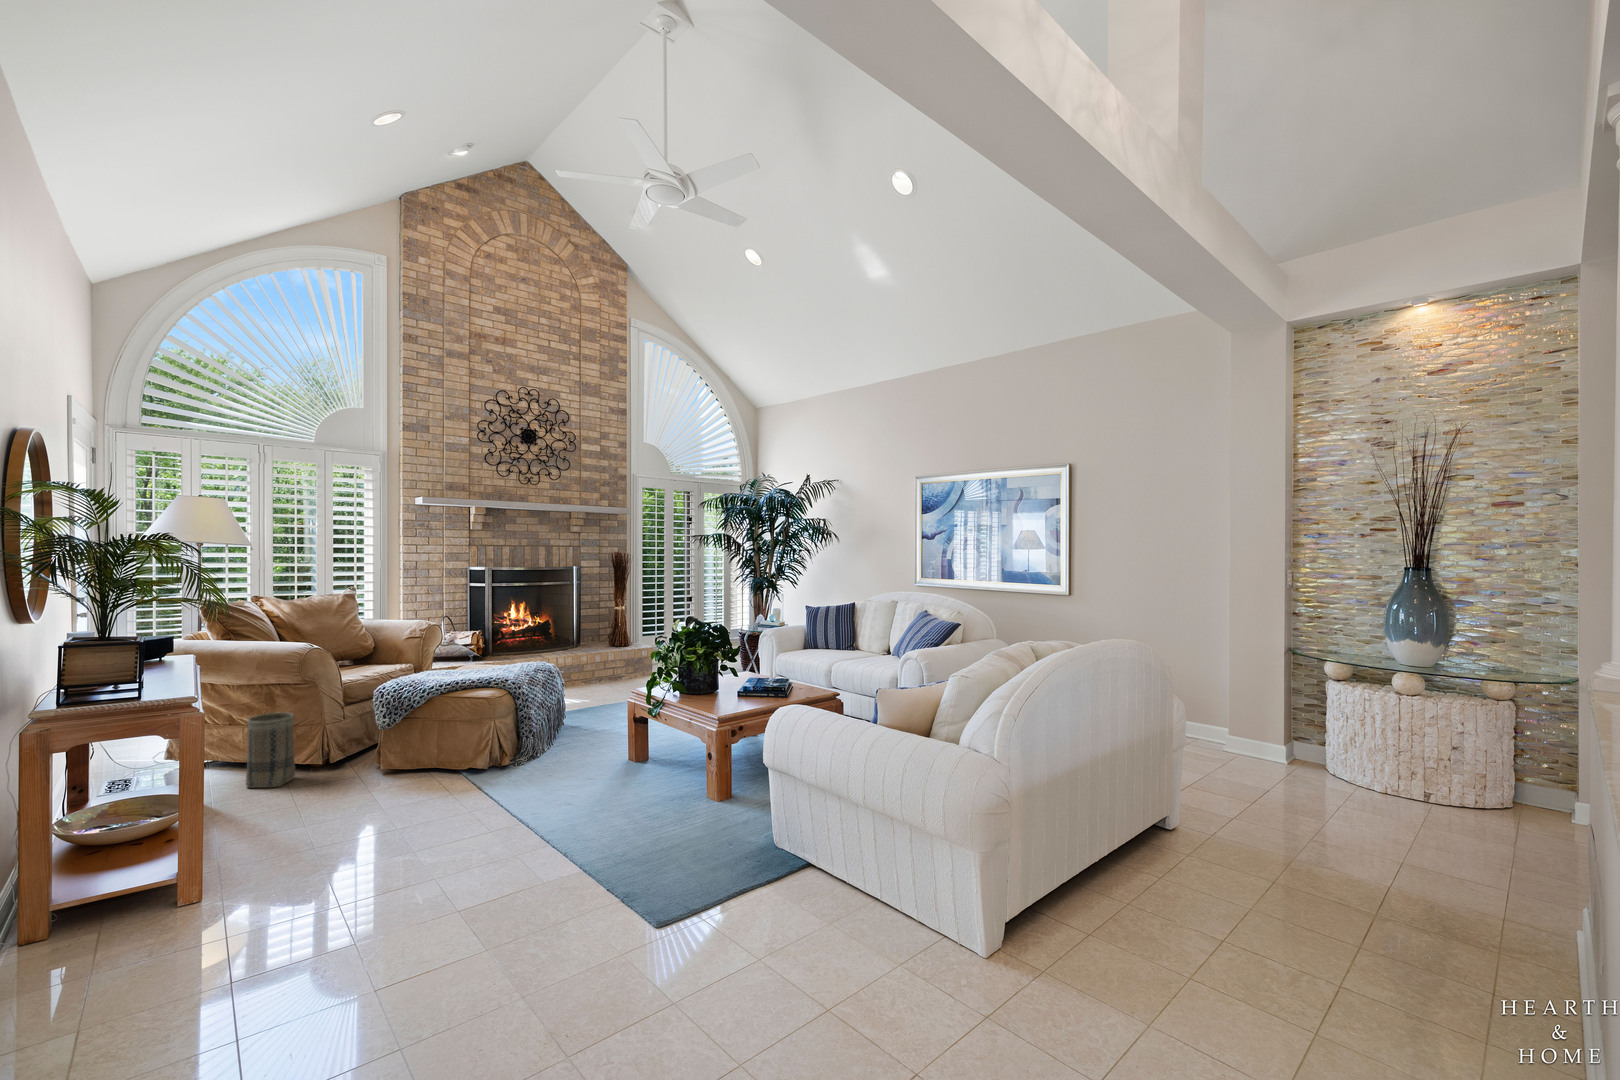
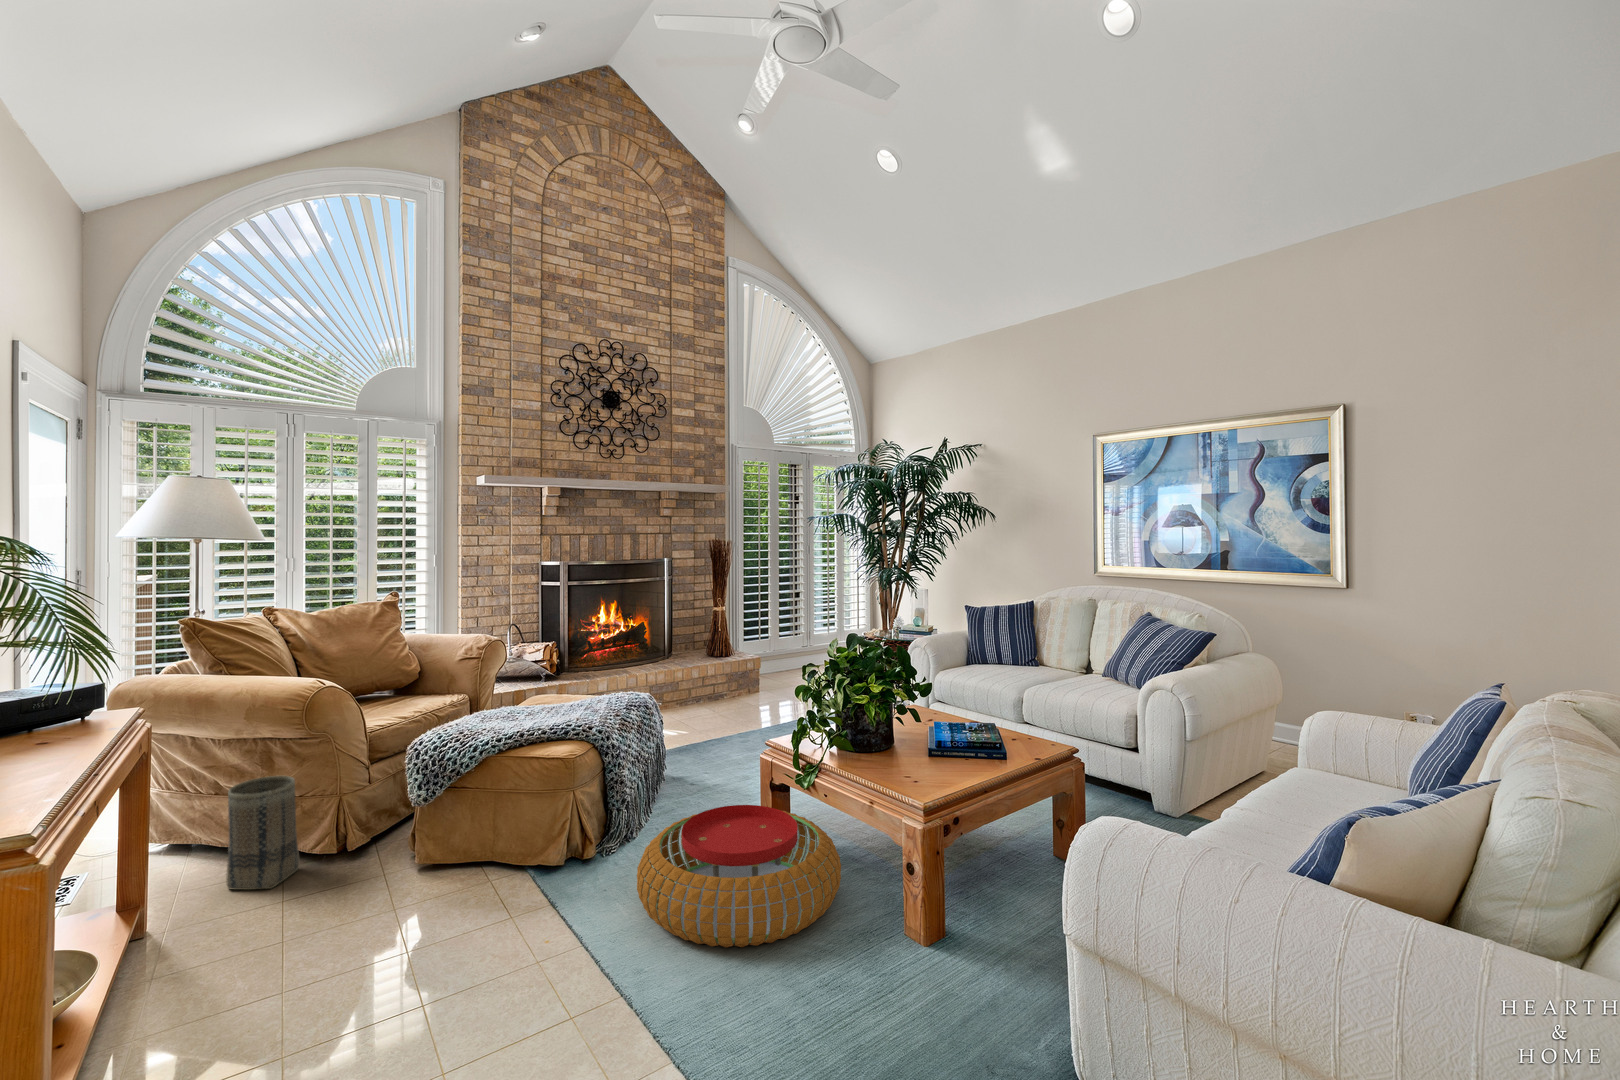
pouf: none [536,727,674,803] -> present [637,805,841,948]

